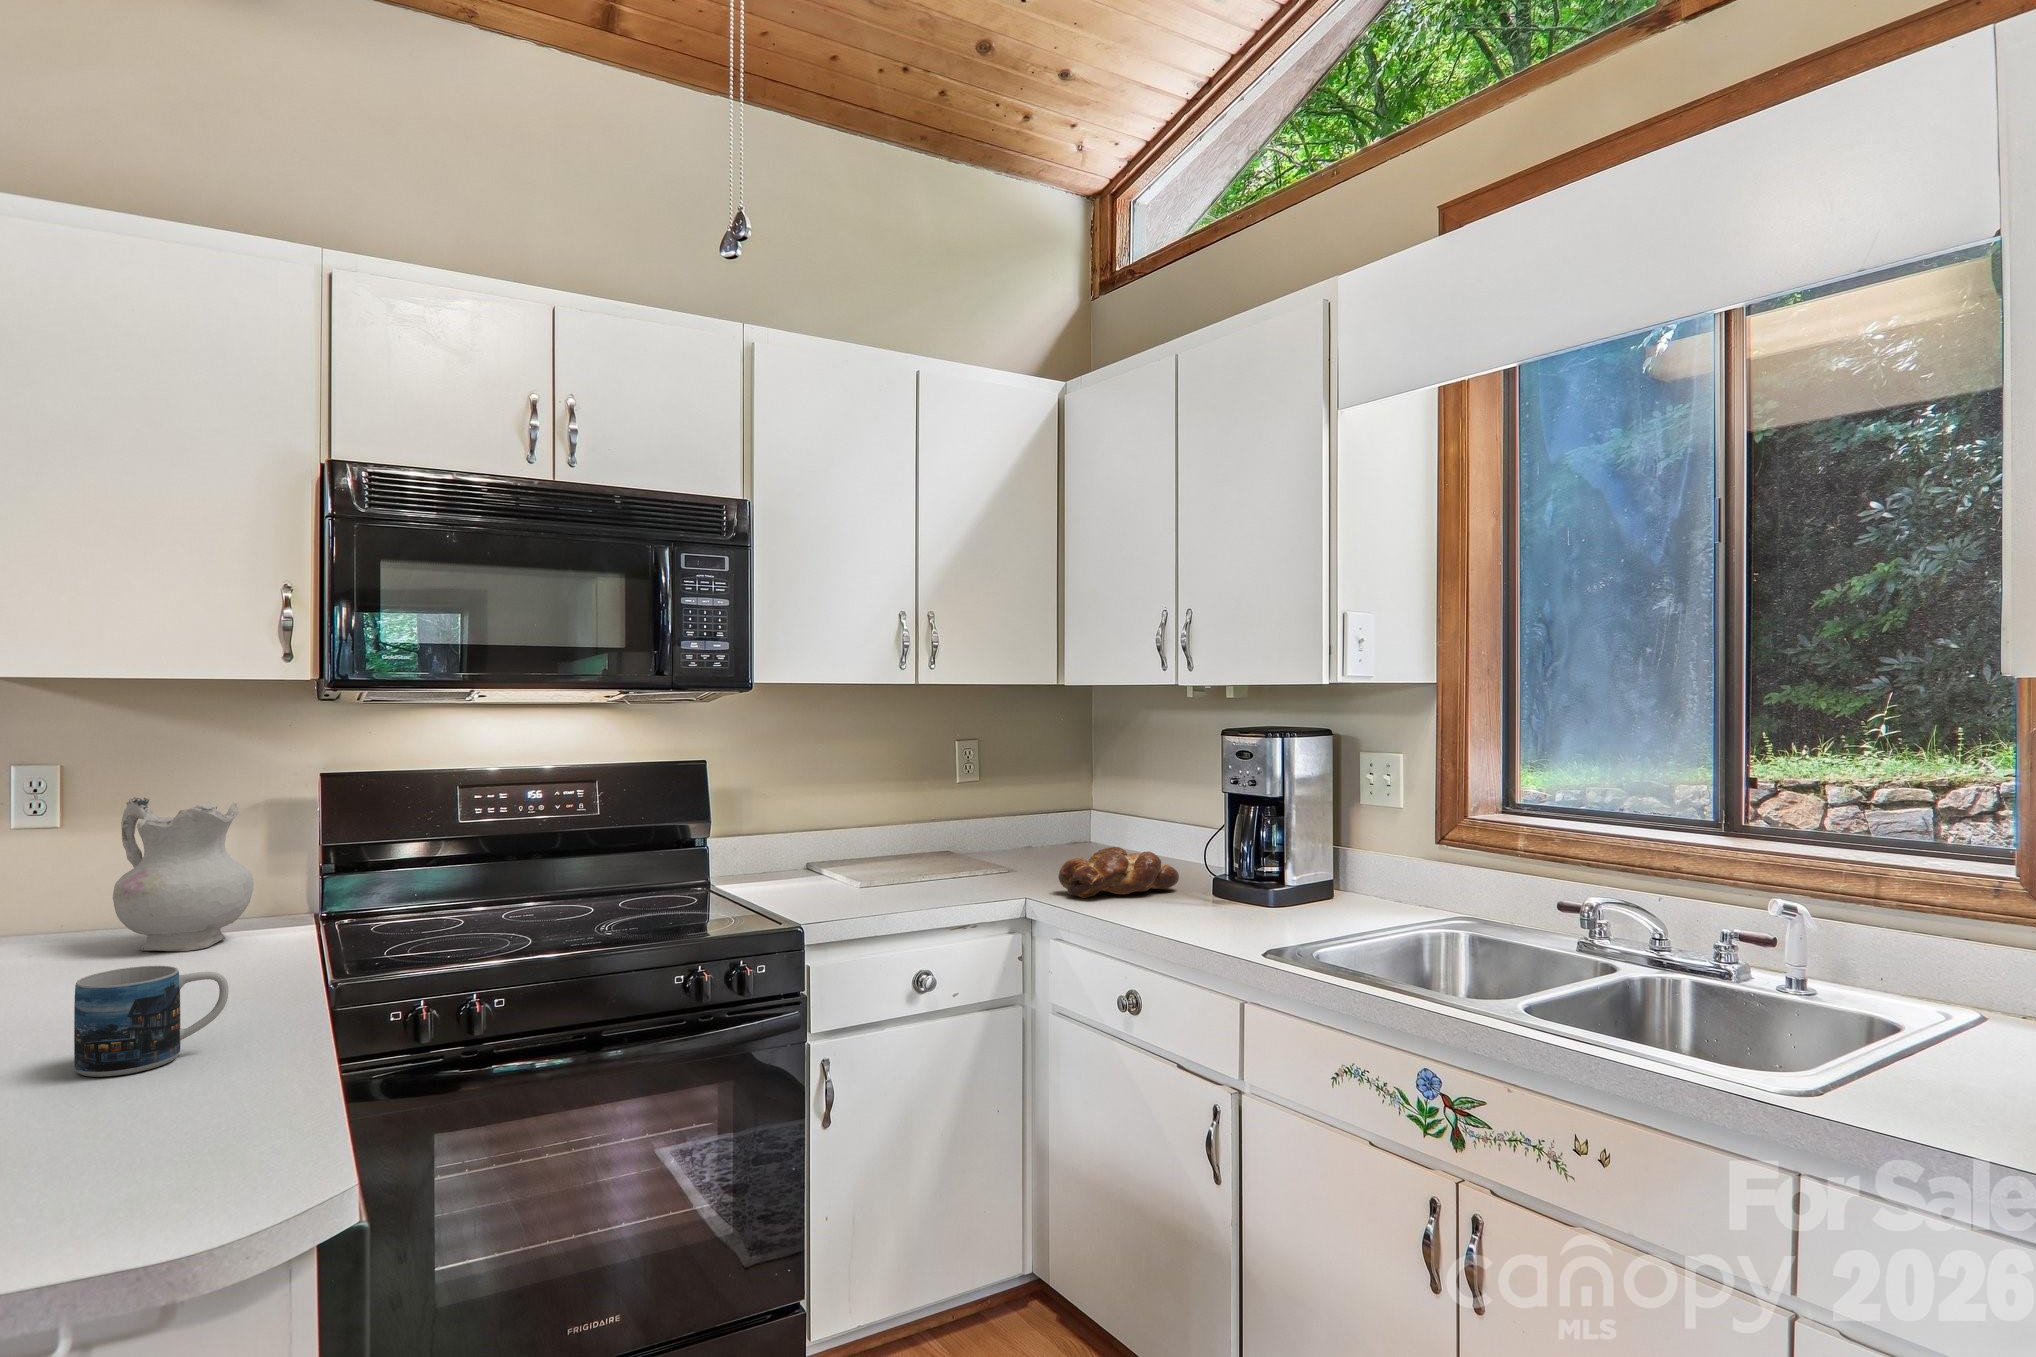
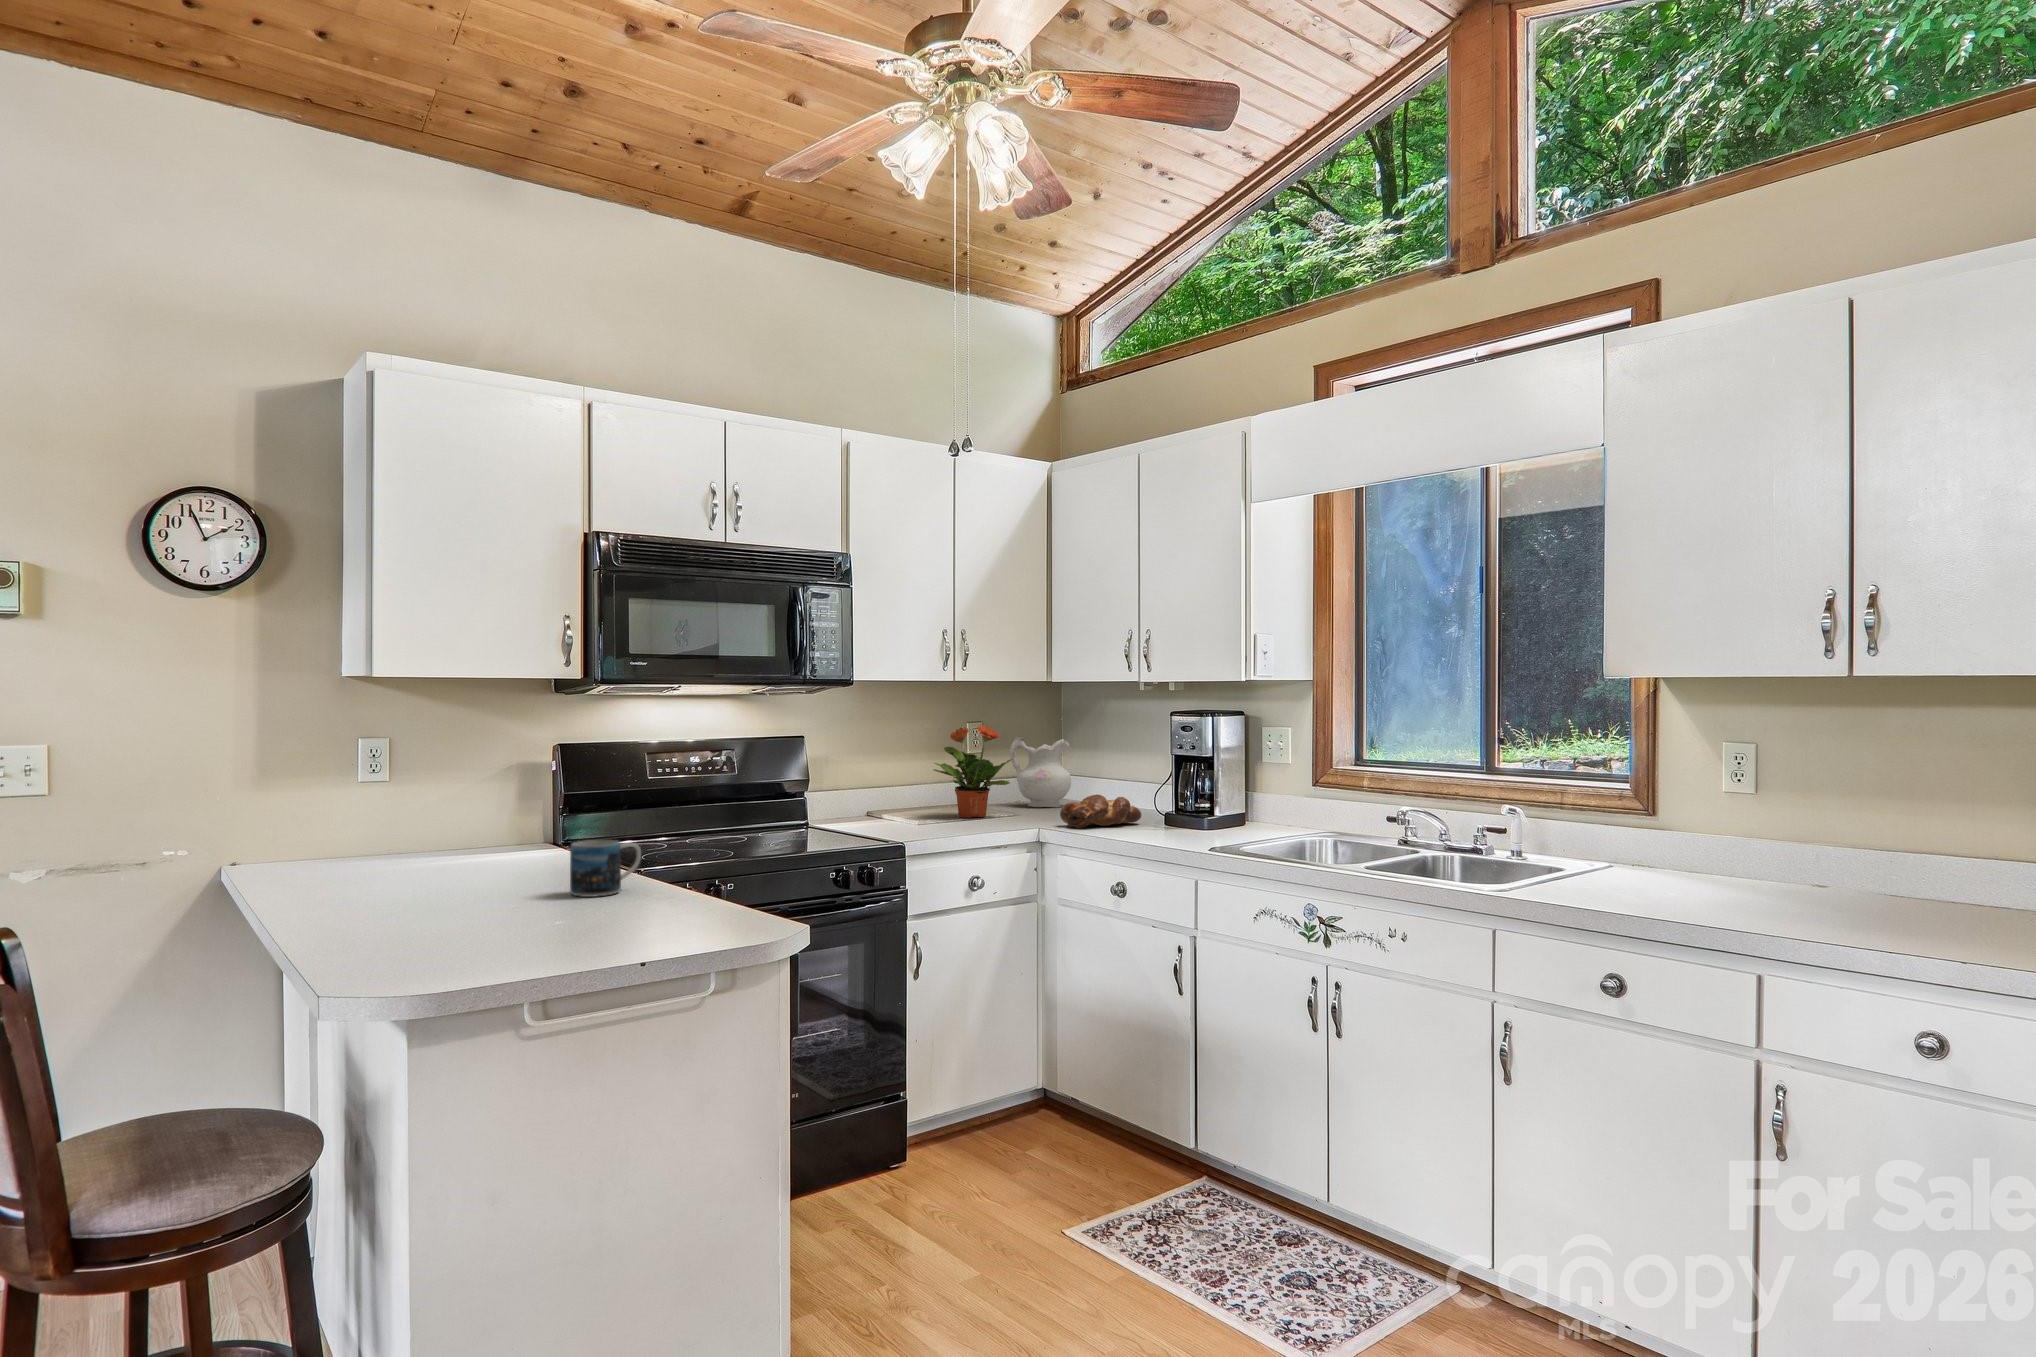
potted plant: none [896,744,1008,873] -> present [934,725,1012,818]
ceramic pitcher: present [113,797,253,951] -> present [1010,737,1071,807]

